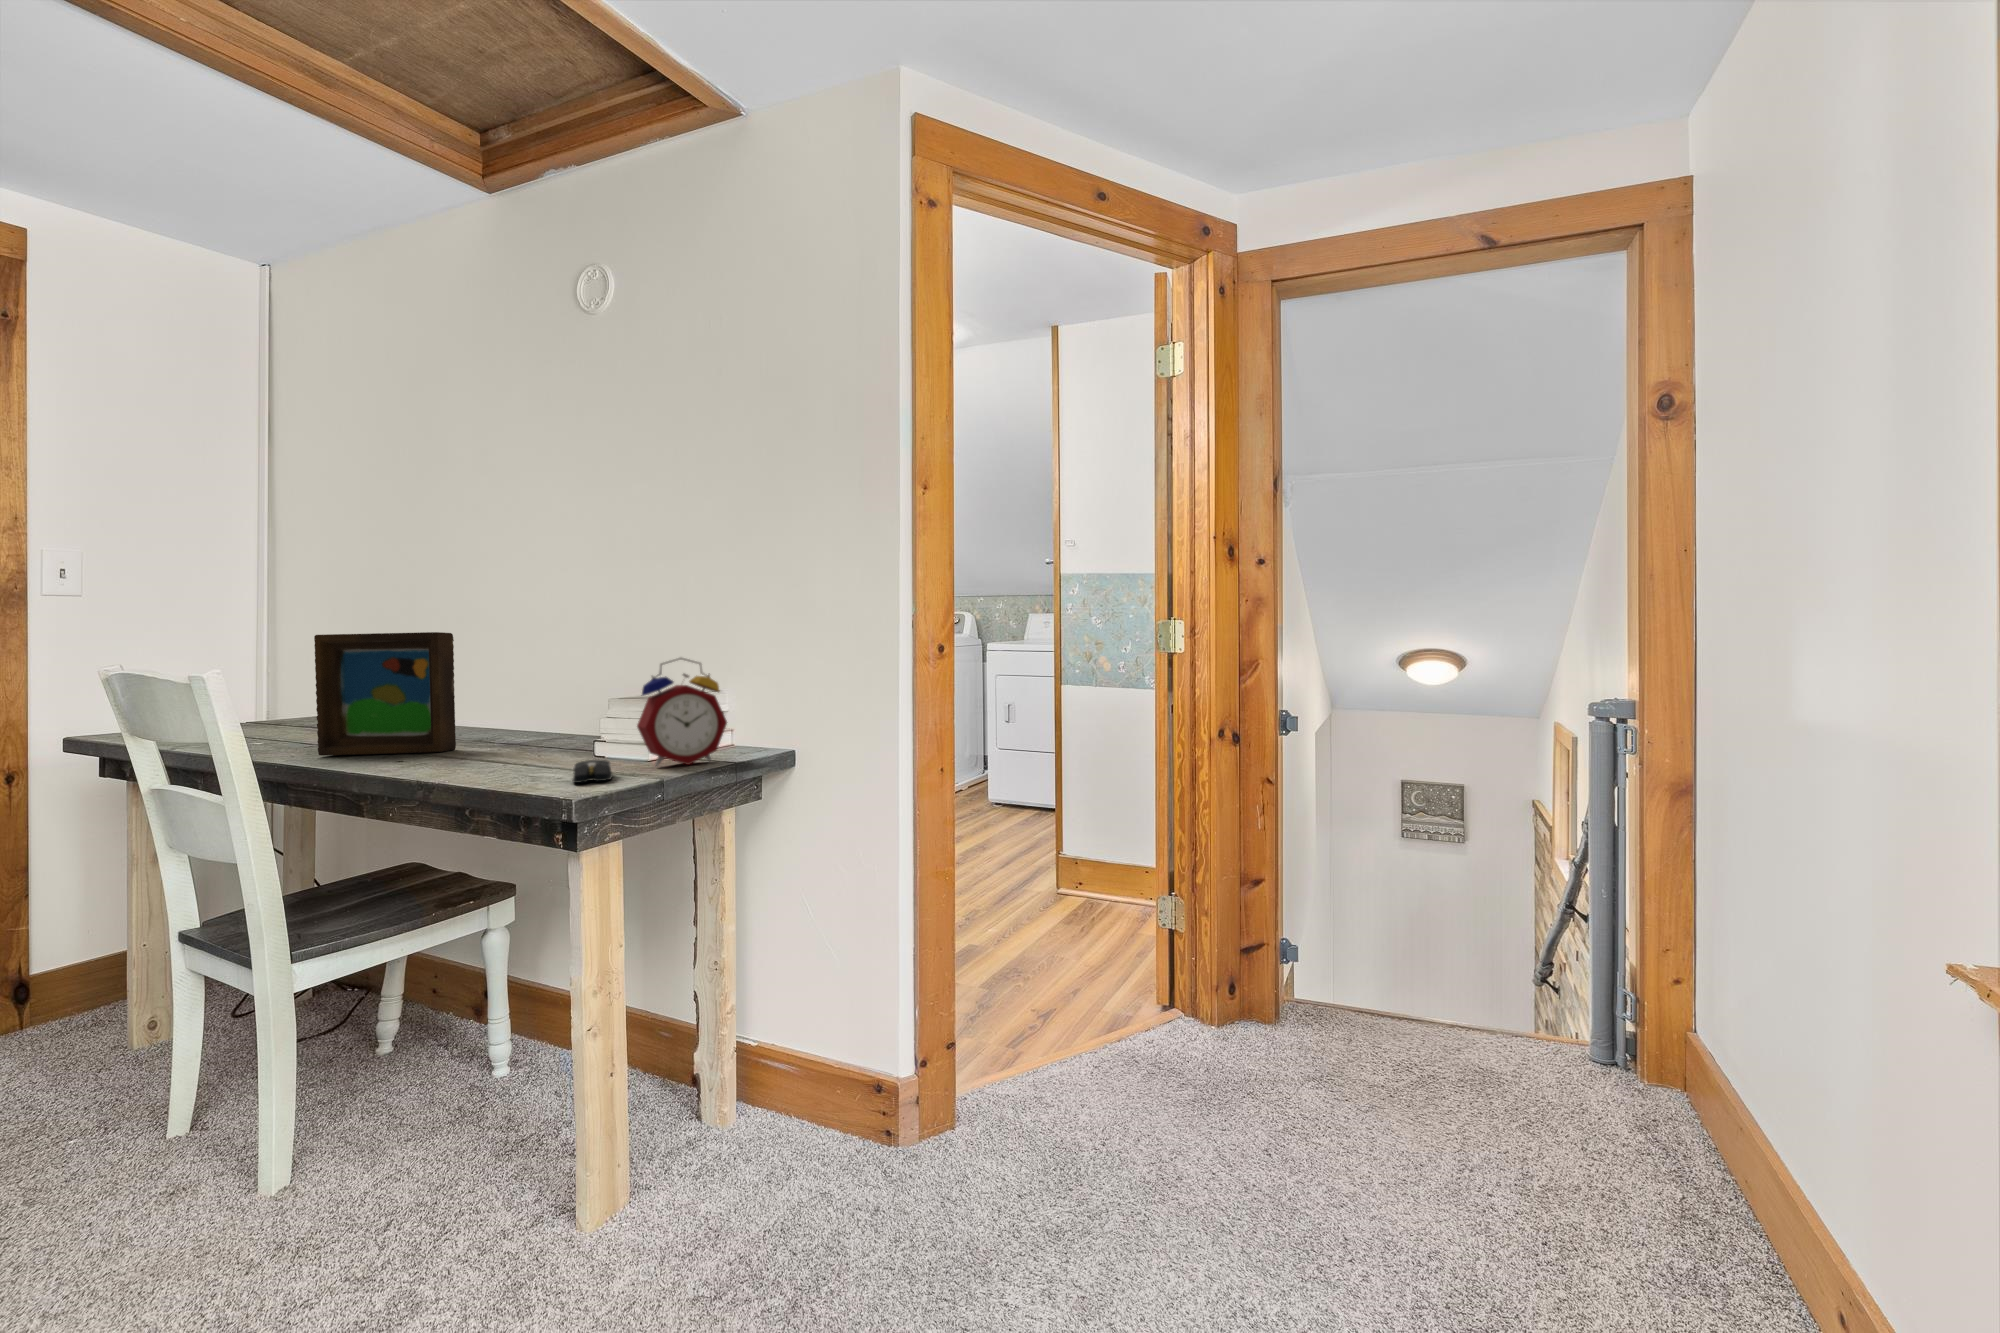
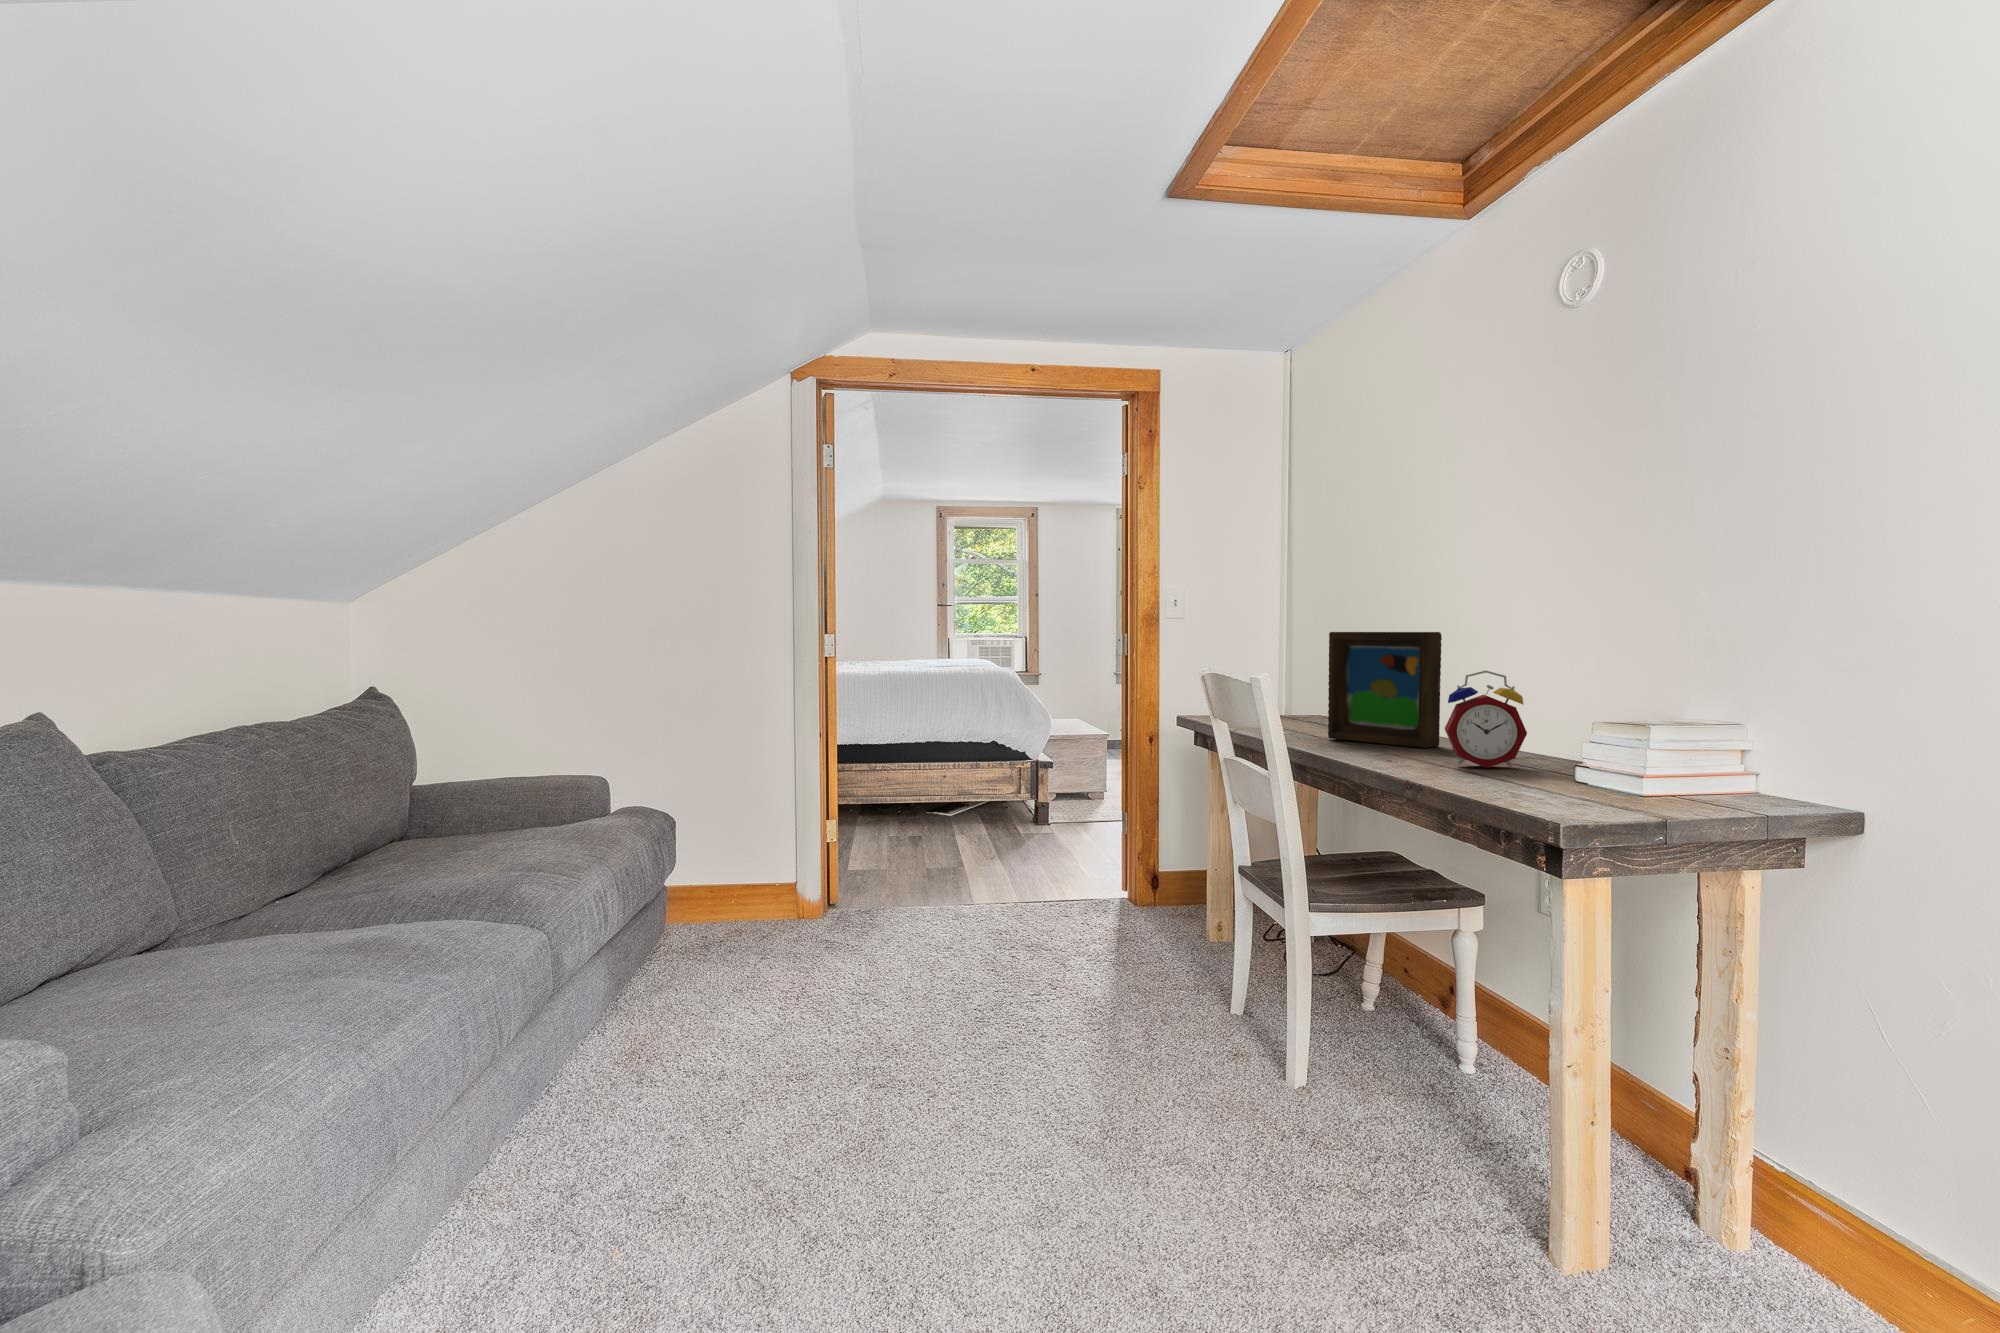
alarm clock: present [637,658,727,766] -> present [1444,670,1527,768]
computer mouse: present [572,760,612,783] -> none [1559,786,1603,813]

